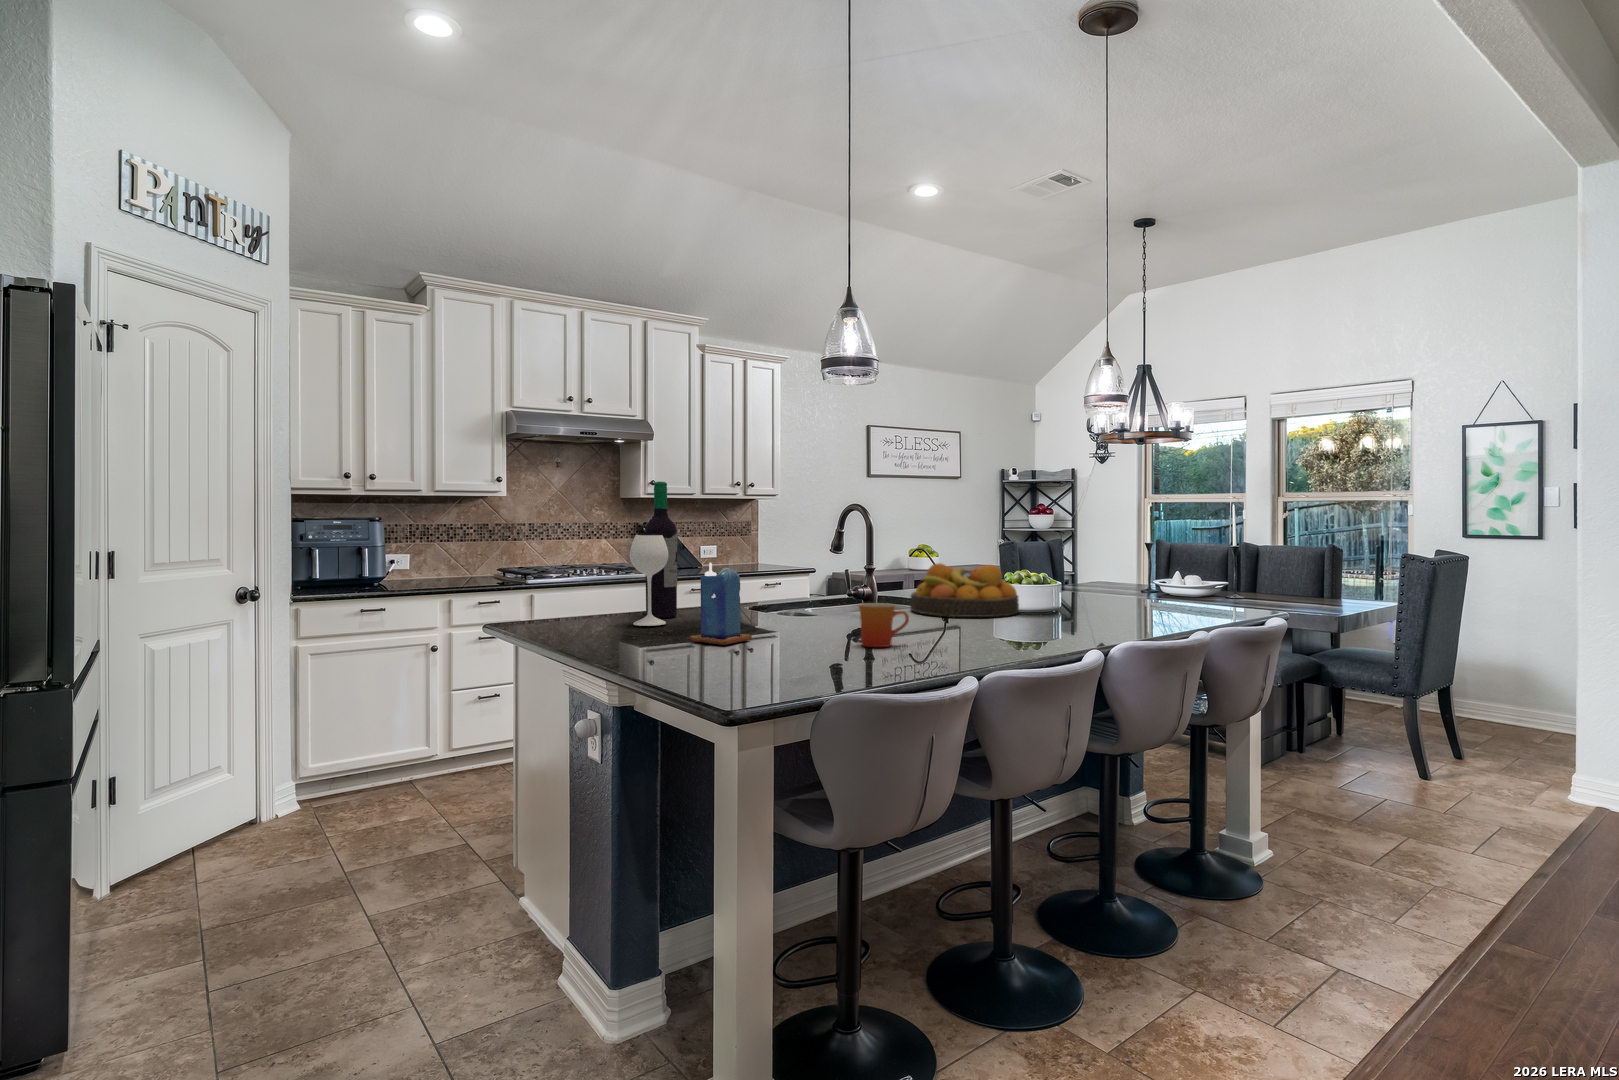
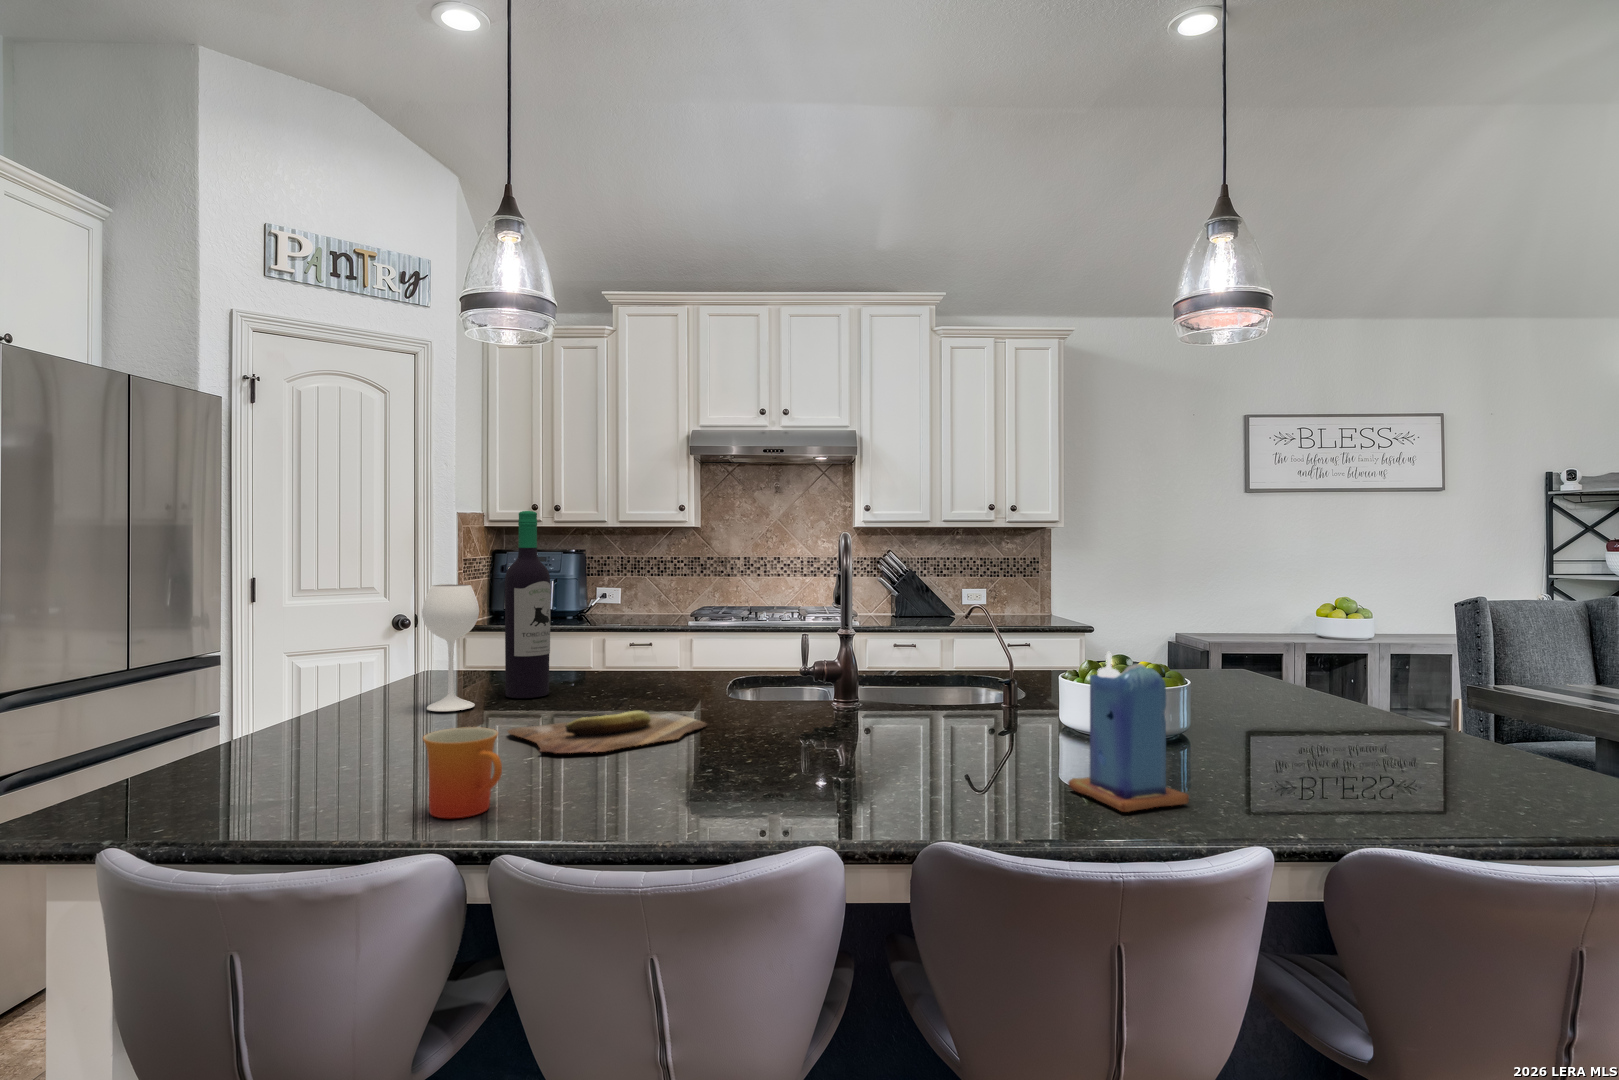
candle: present [689,562,752,645] -> present [1068,652,1189,812]
fruit bowl: present [910,563,1019,617] -> none [825,651,1037,772]
cutting board: none [749,608,852,629] -> present [508,711,707,753]

